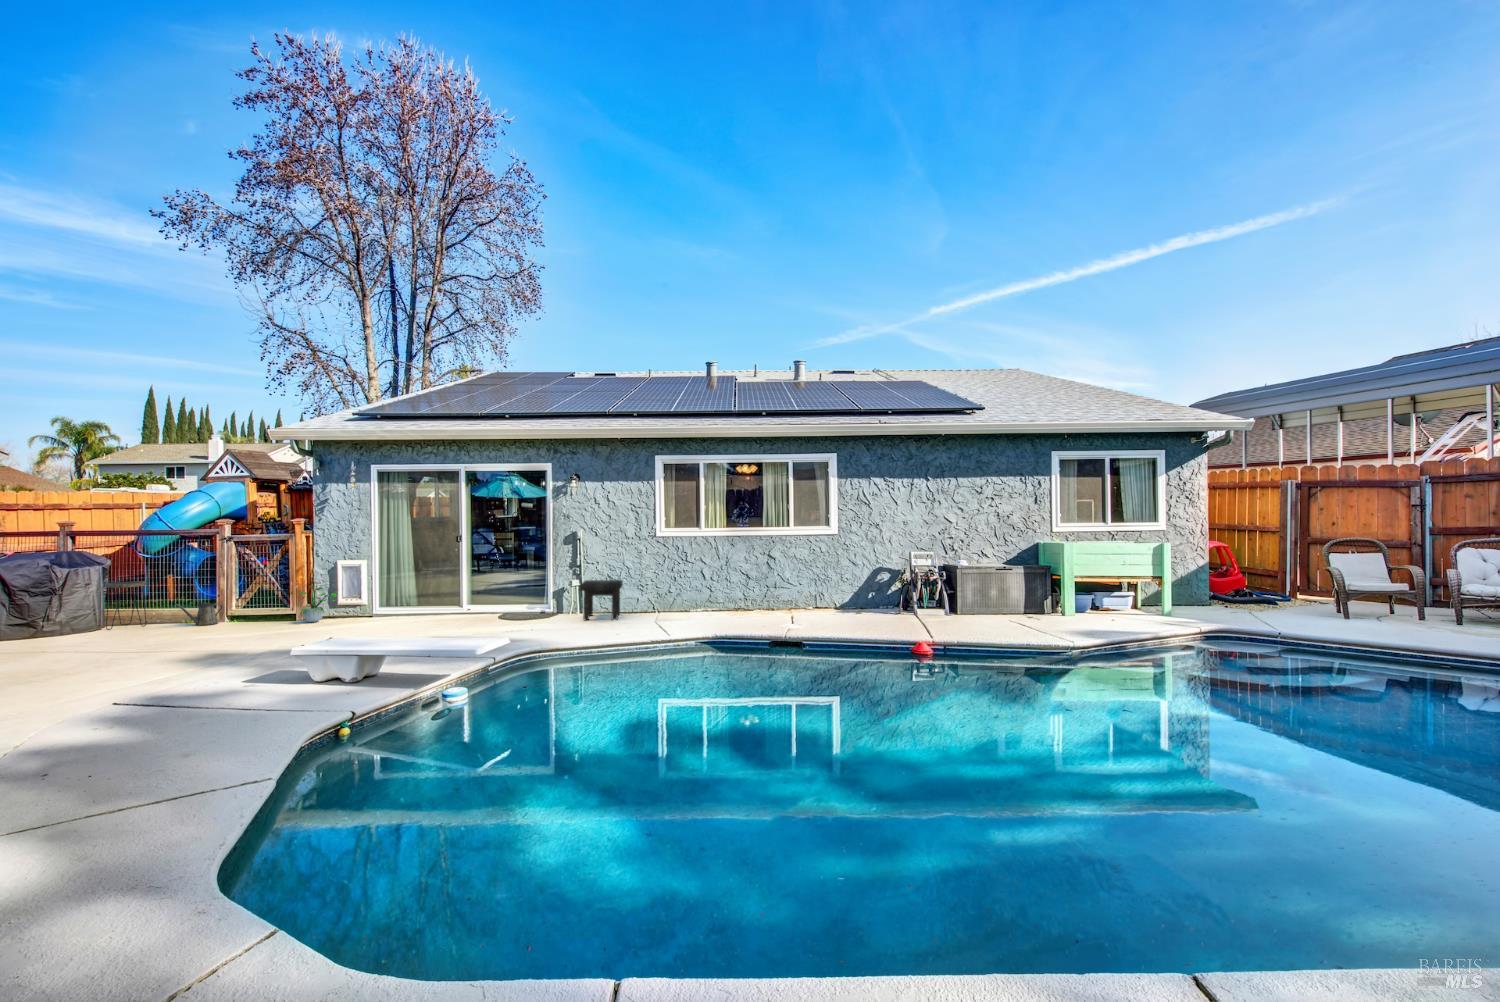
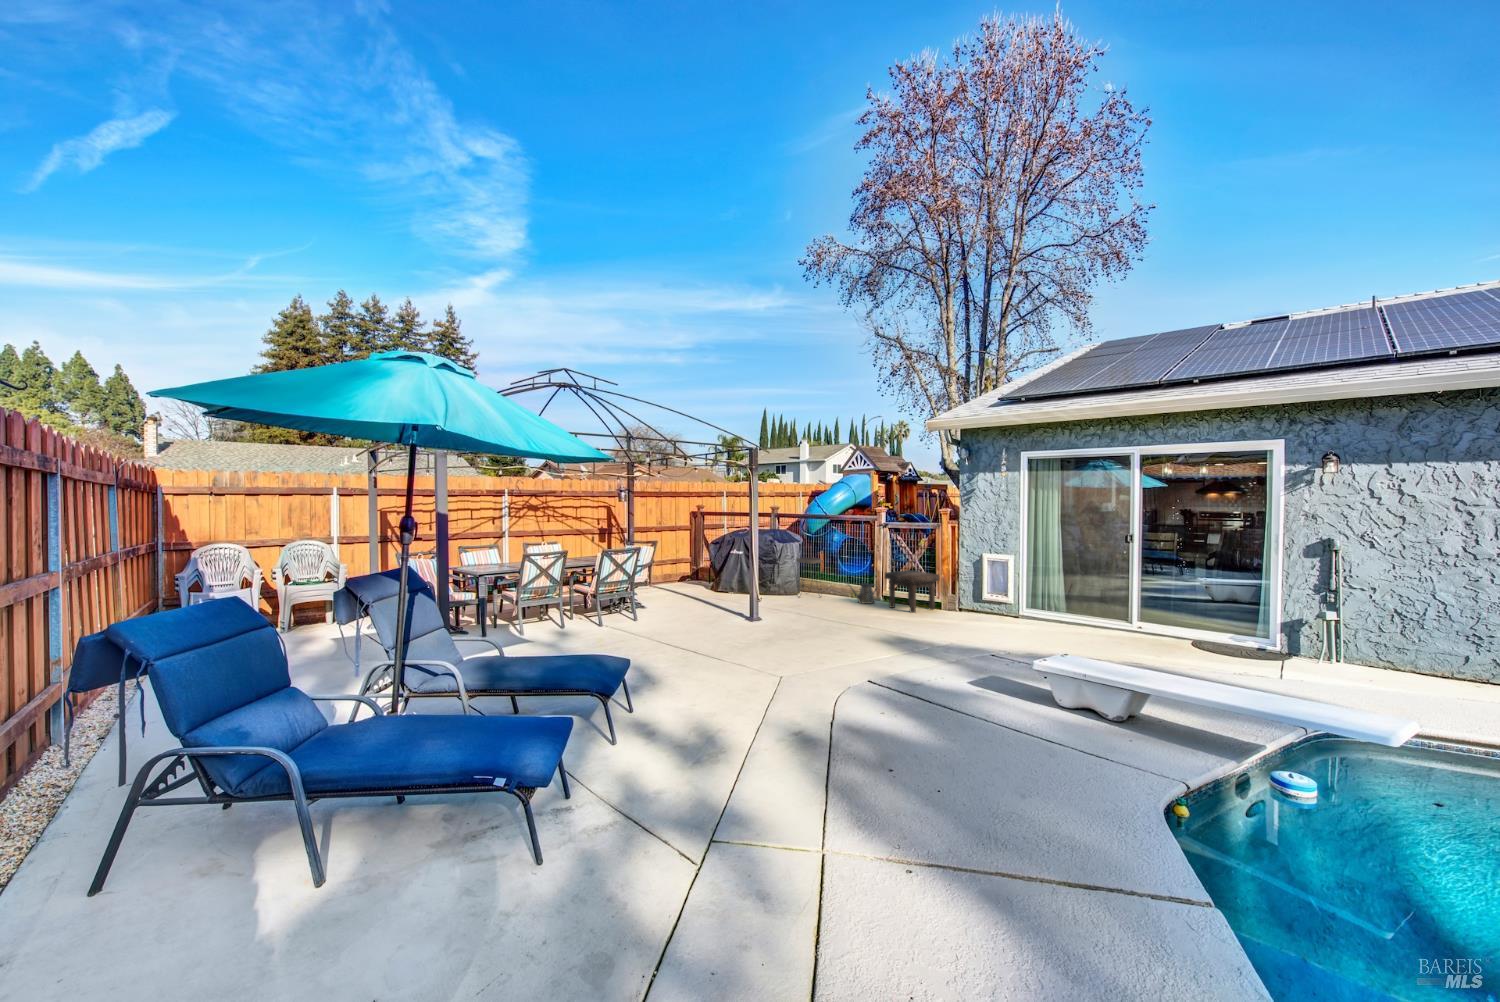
stool: present [580,580,623,620] -> present [885,570,940,613]
potted plant: present [300,585,338,622] -> none [947,567,990,615]

